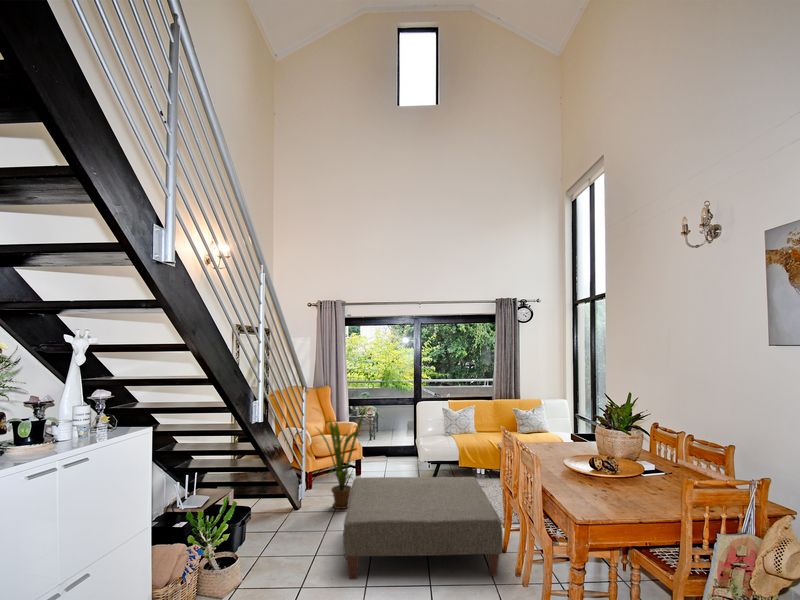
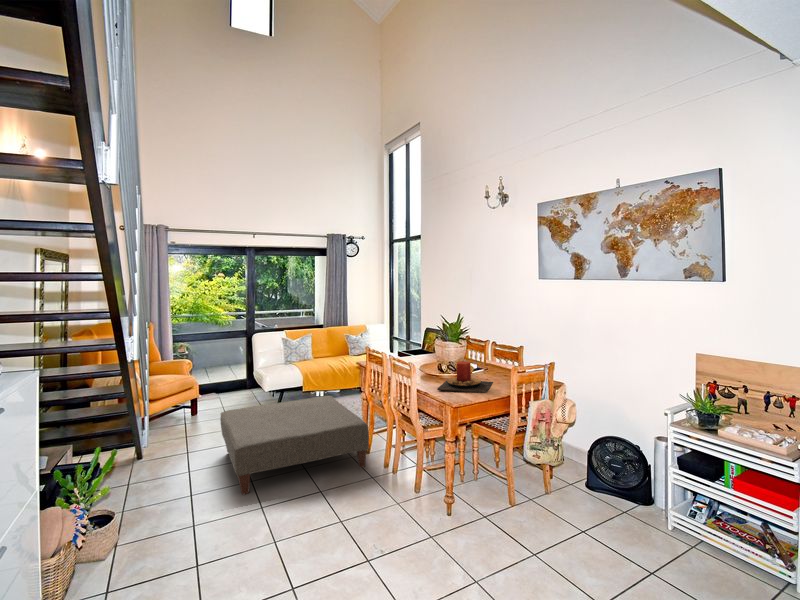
house plant: present [319,408,365,509] -> none [161,344,220,443]
candle: none [577,457,666,508] -> present [437,361,493,393]

